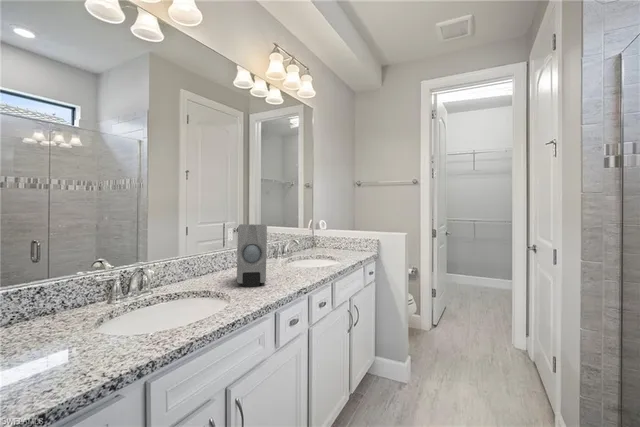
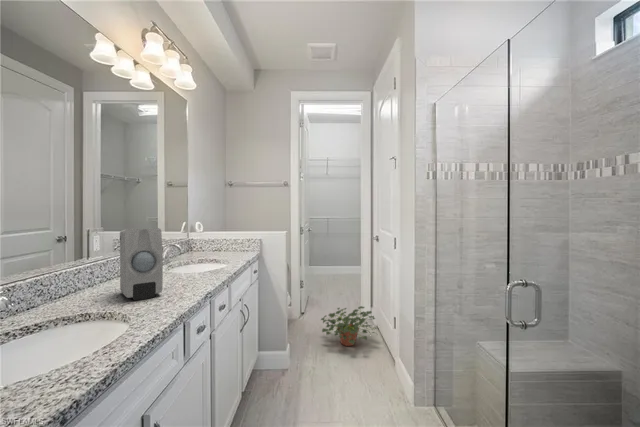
potted plant: none [451,328,531,378] -> present [321,306,376,346]

